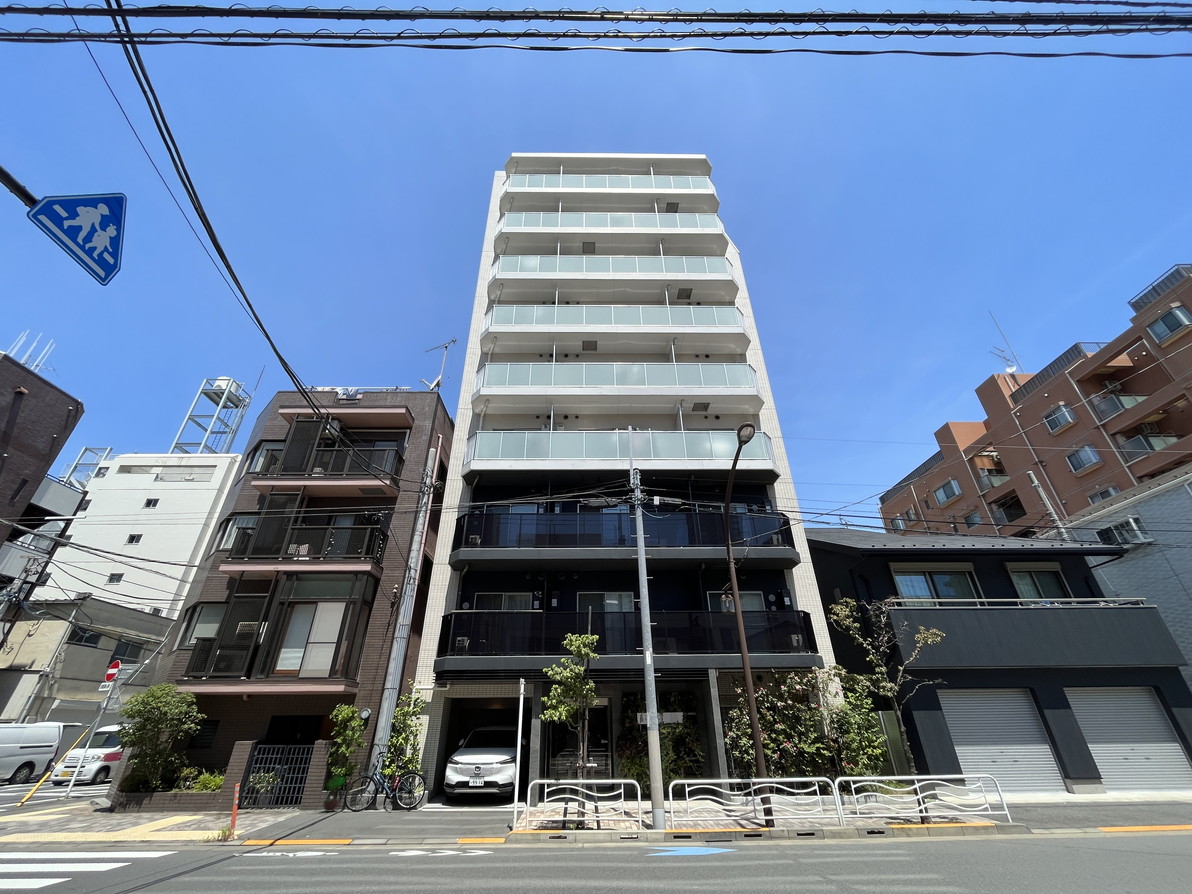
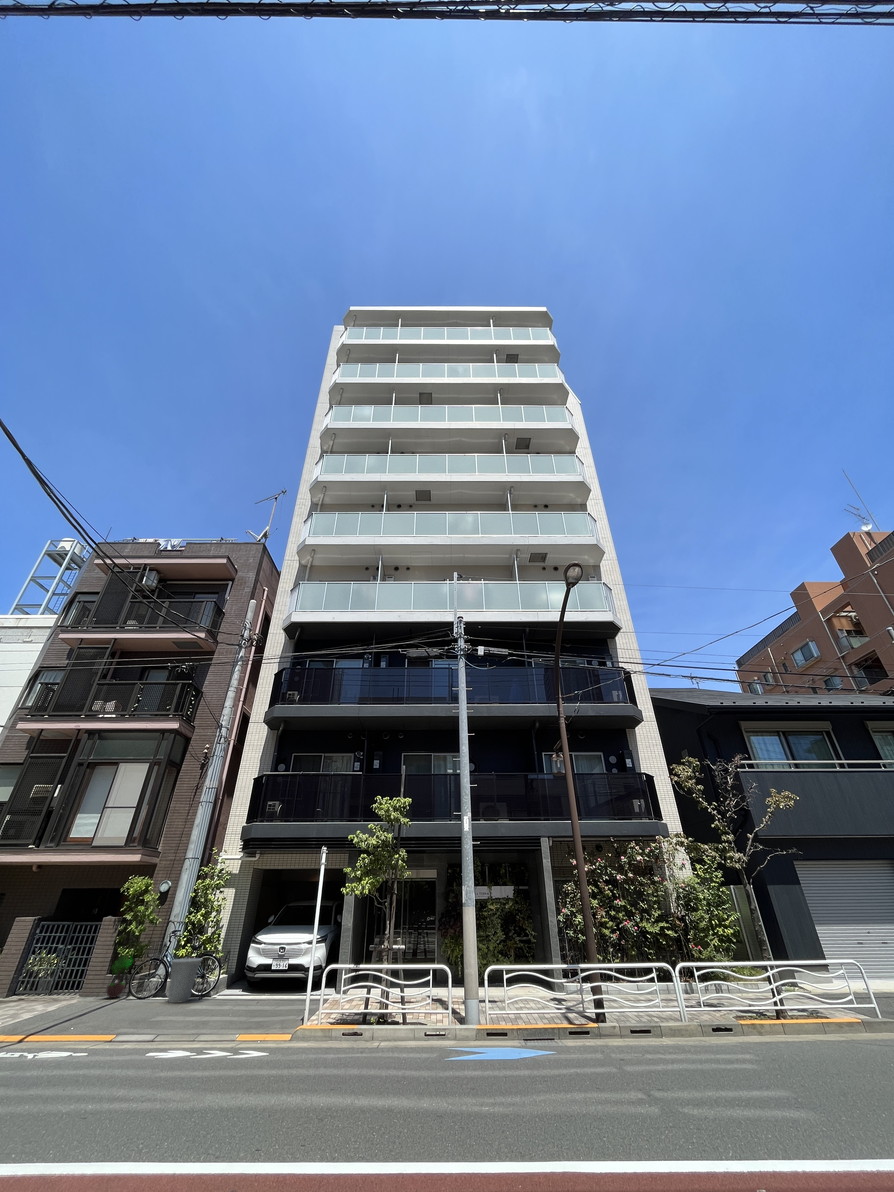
trash can: none [381,775,408,815] -> present [168,957,201,1003]

